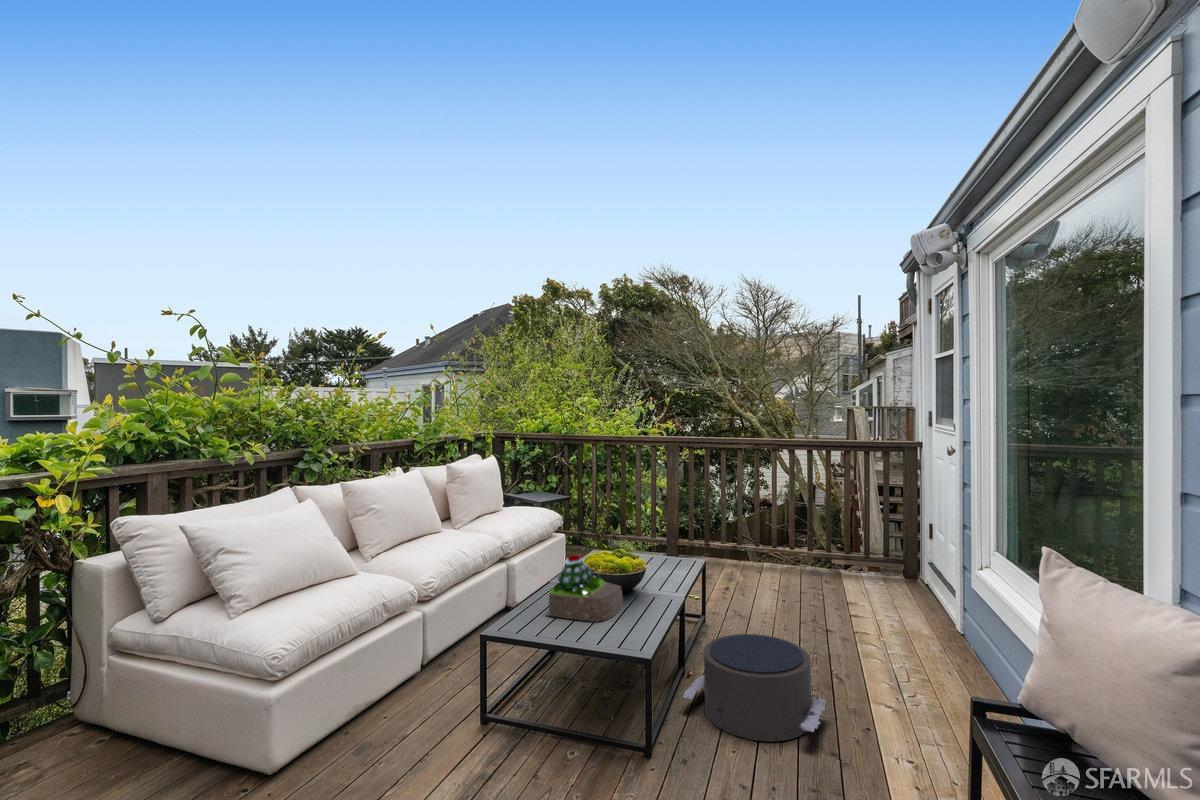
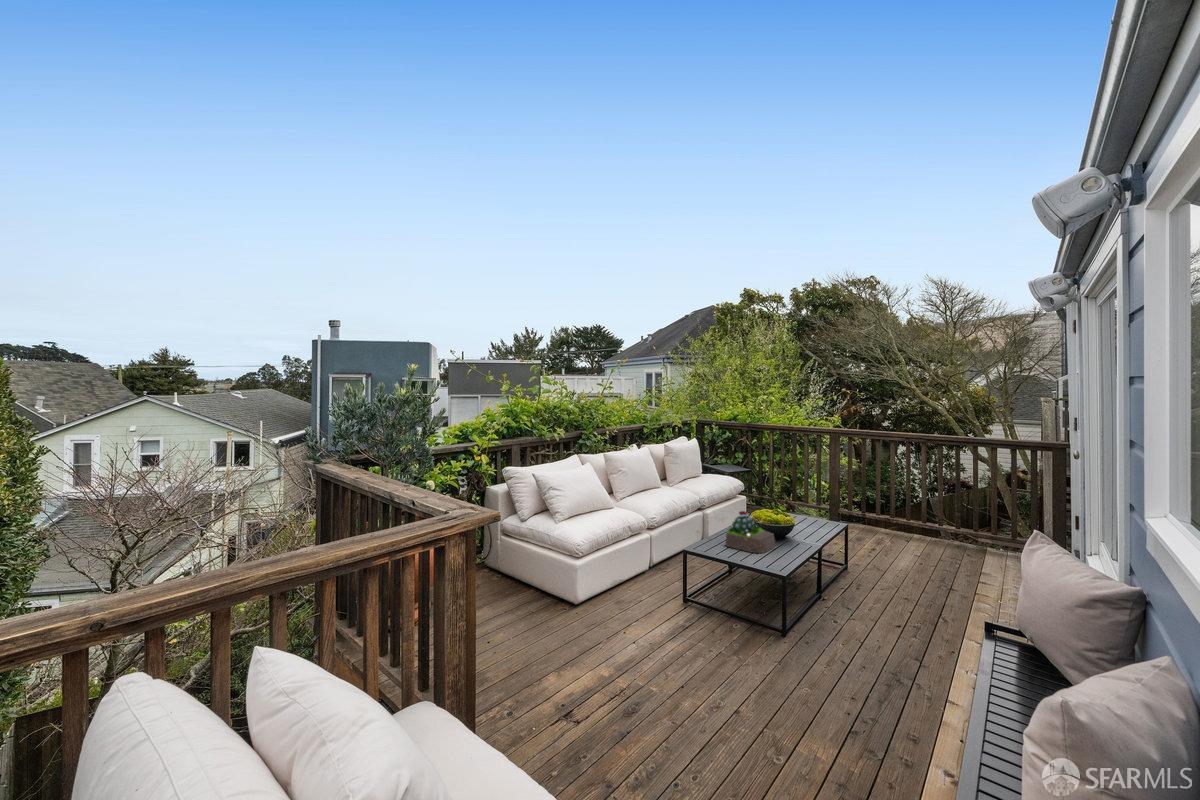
pouf: present [683,634,826,742] -> none [811,575,917,644]

